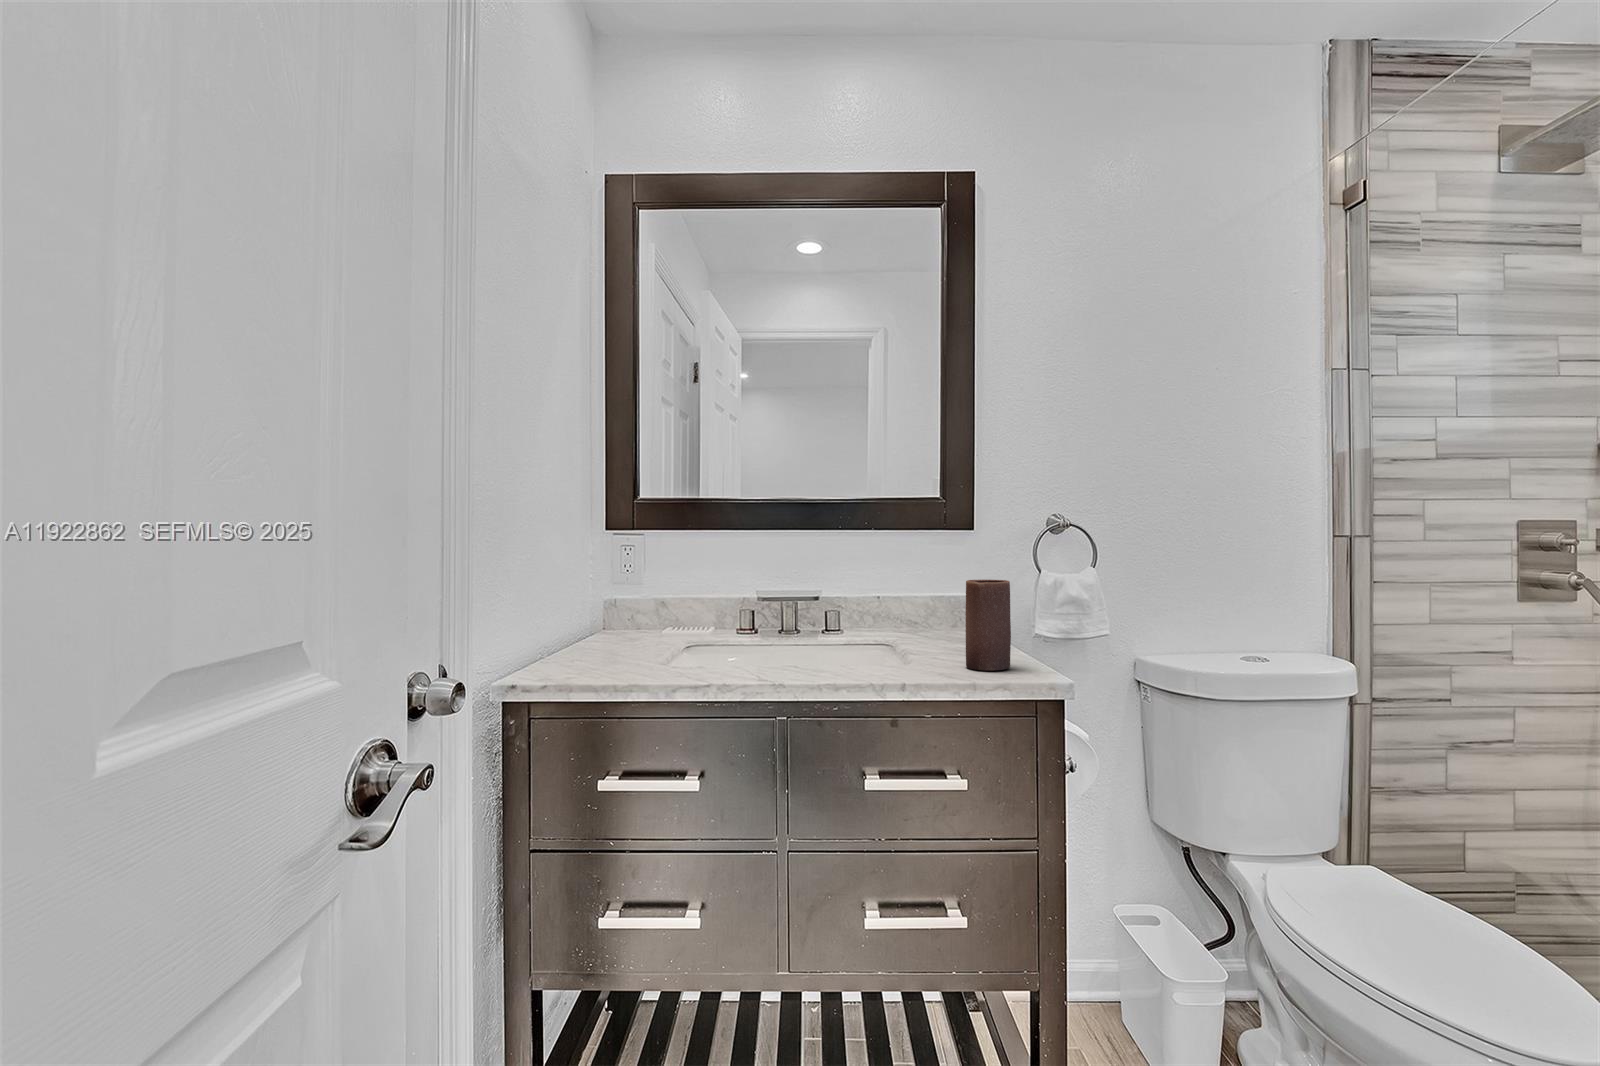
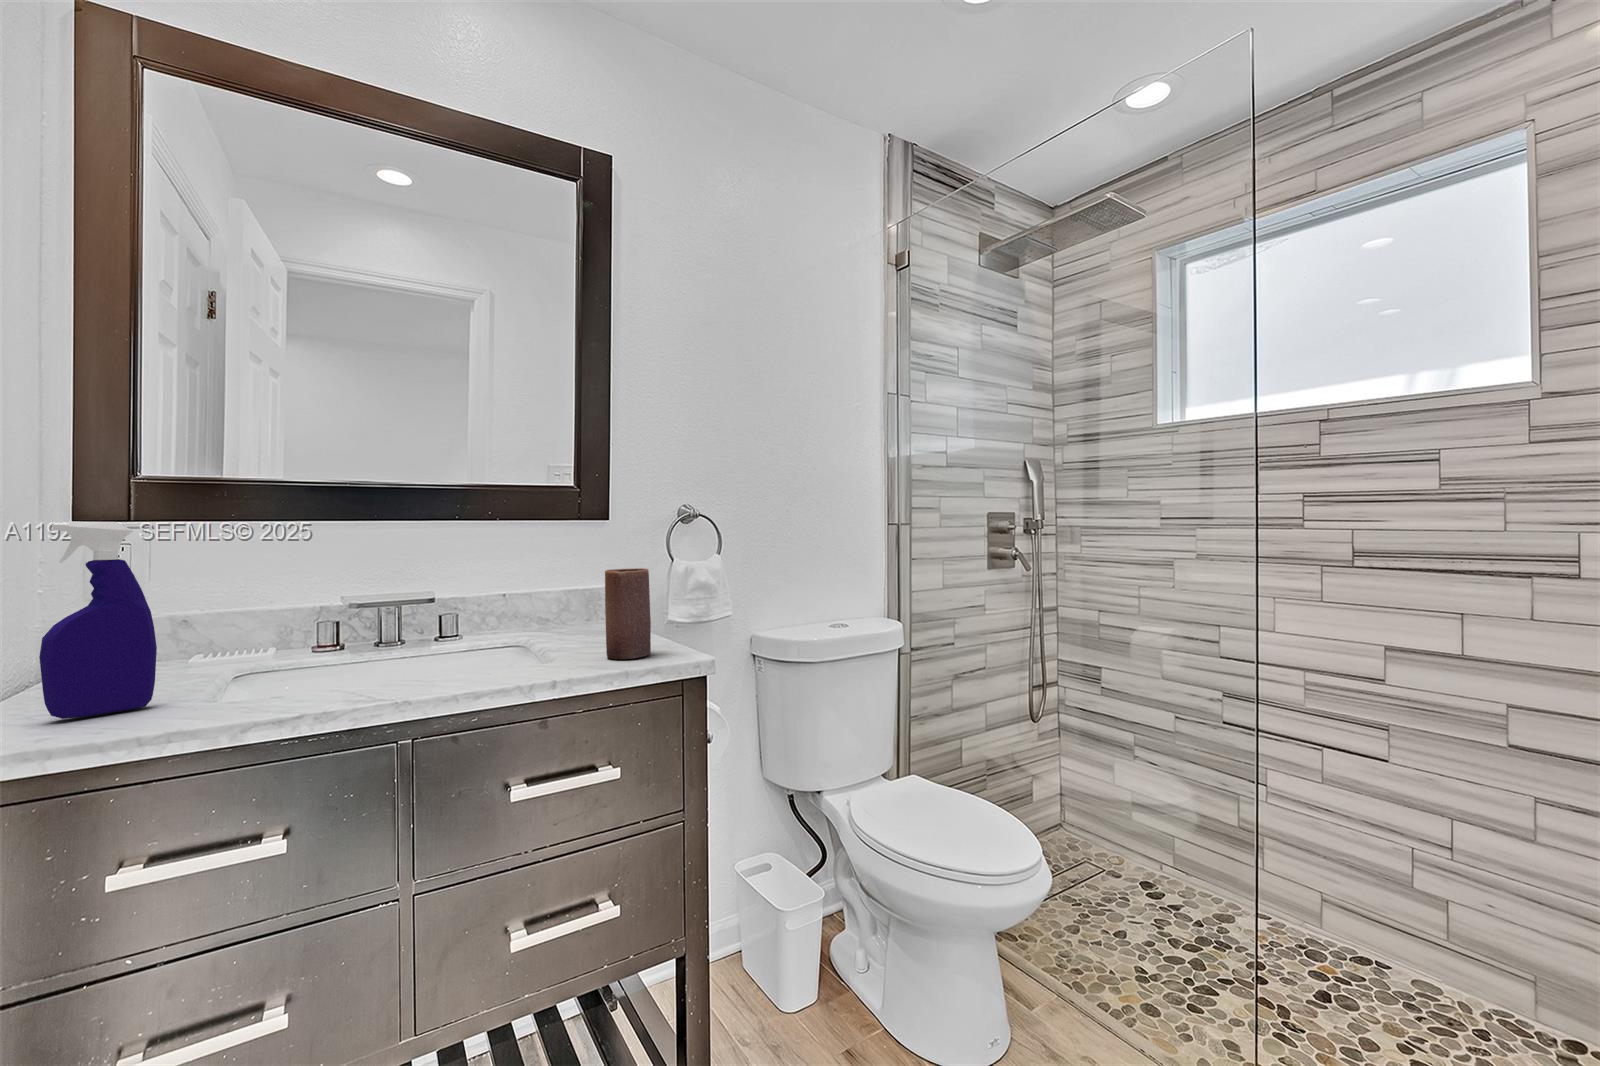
spray bottle: none [564,527,628,668] -> present [39,521,157,719]

